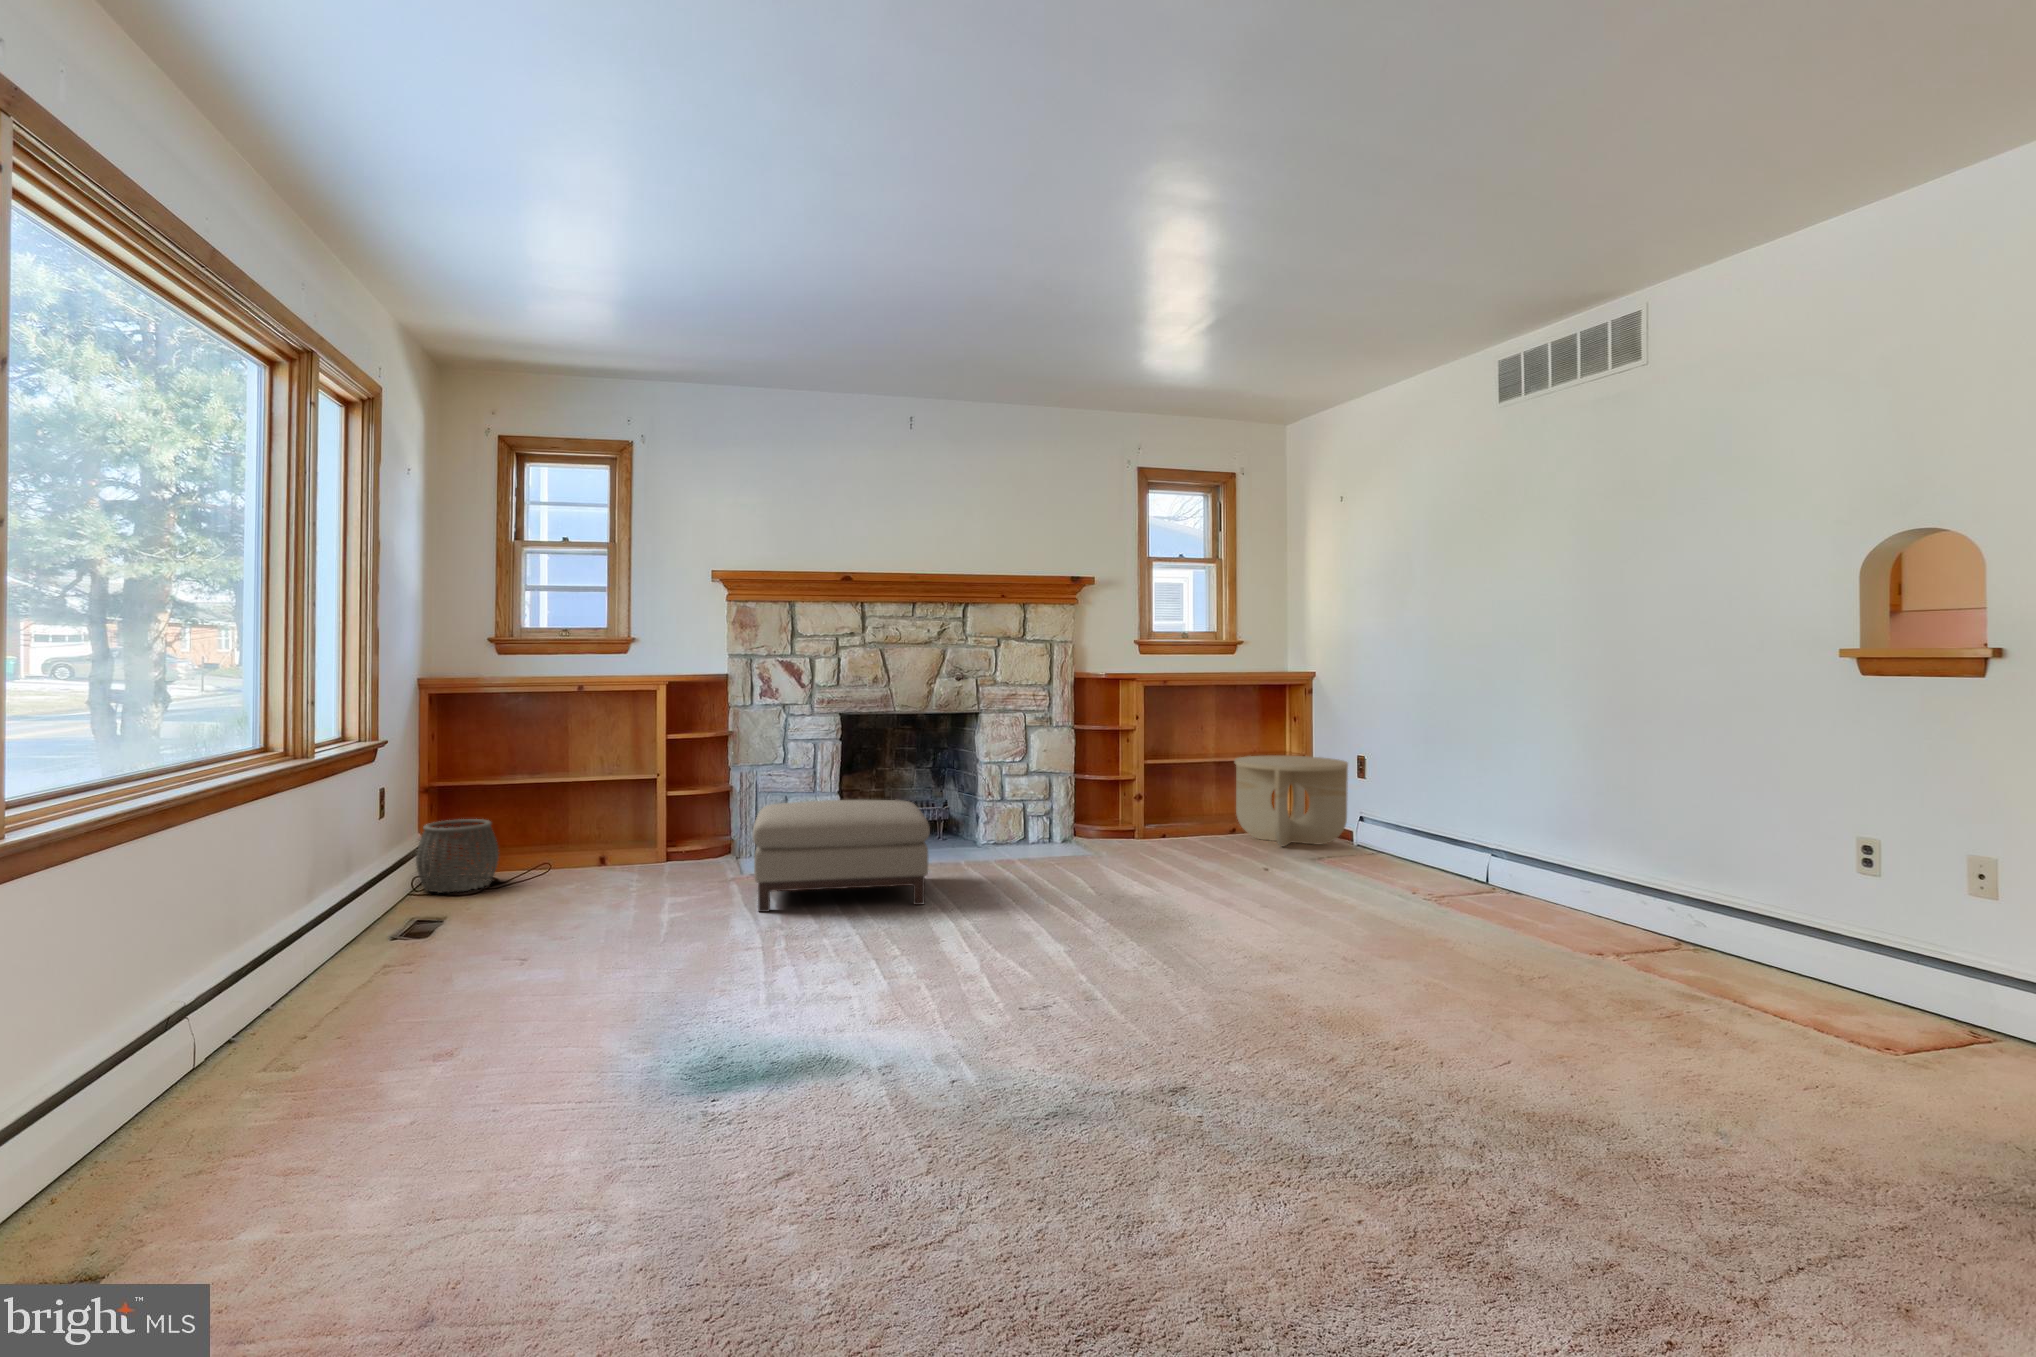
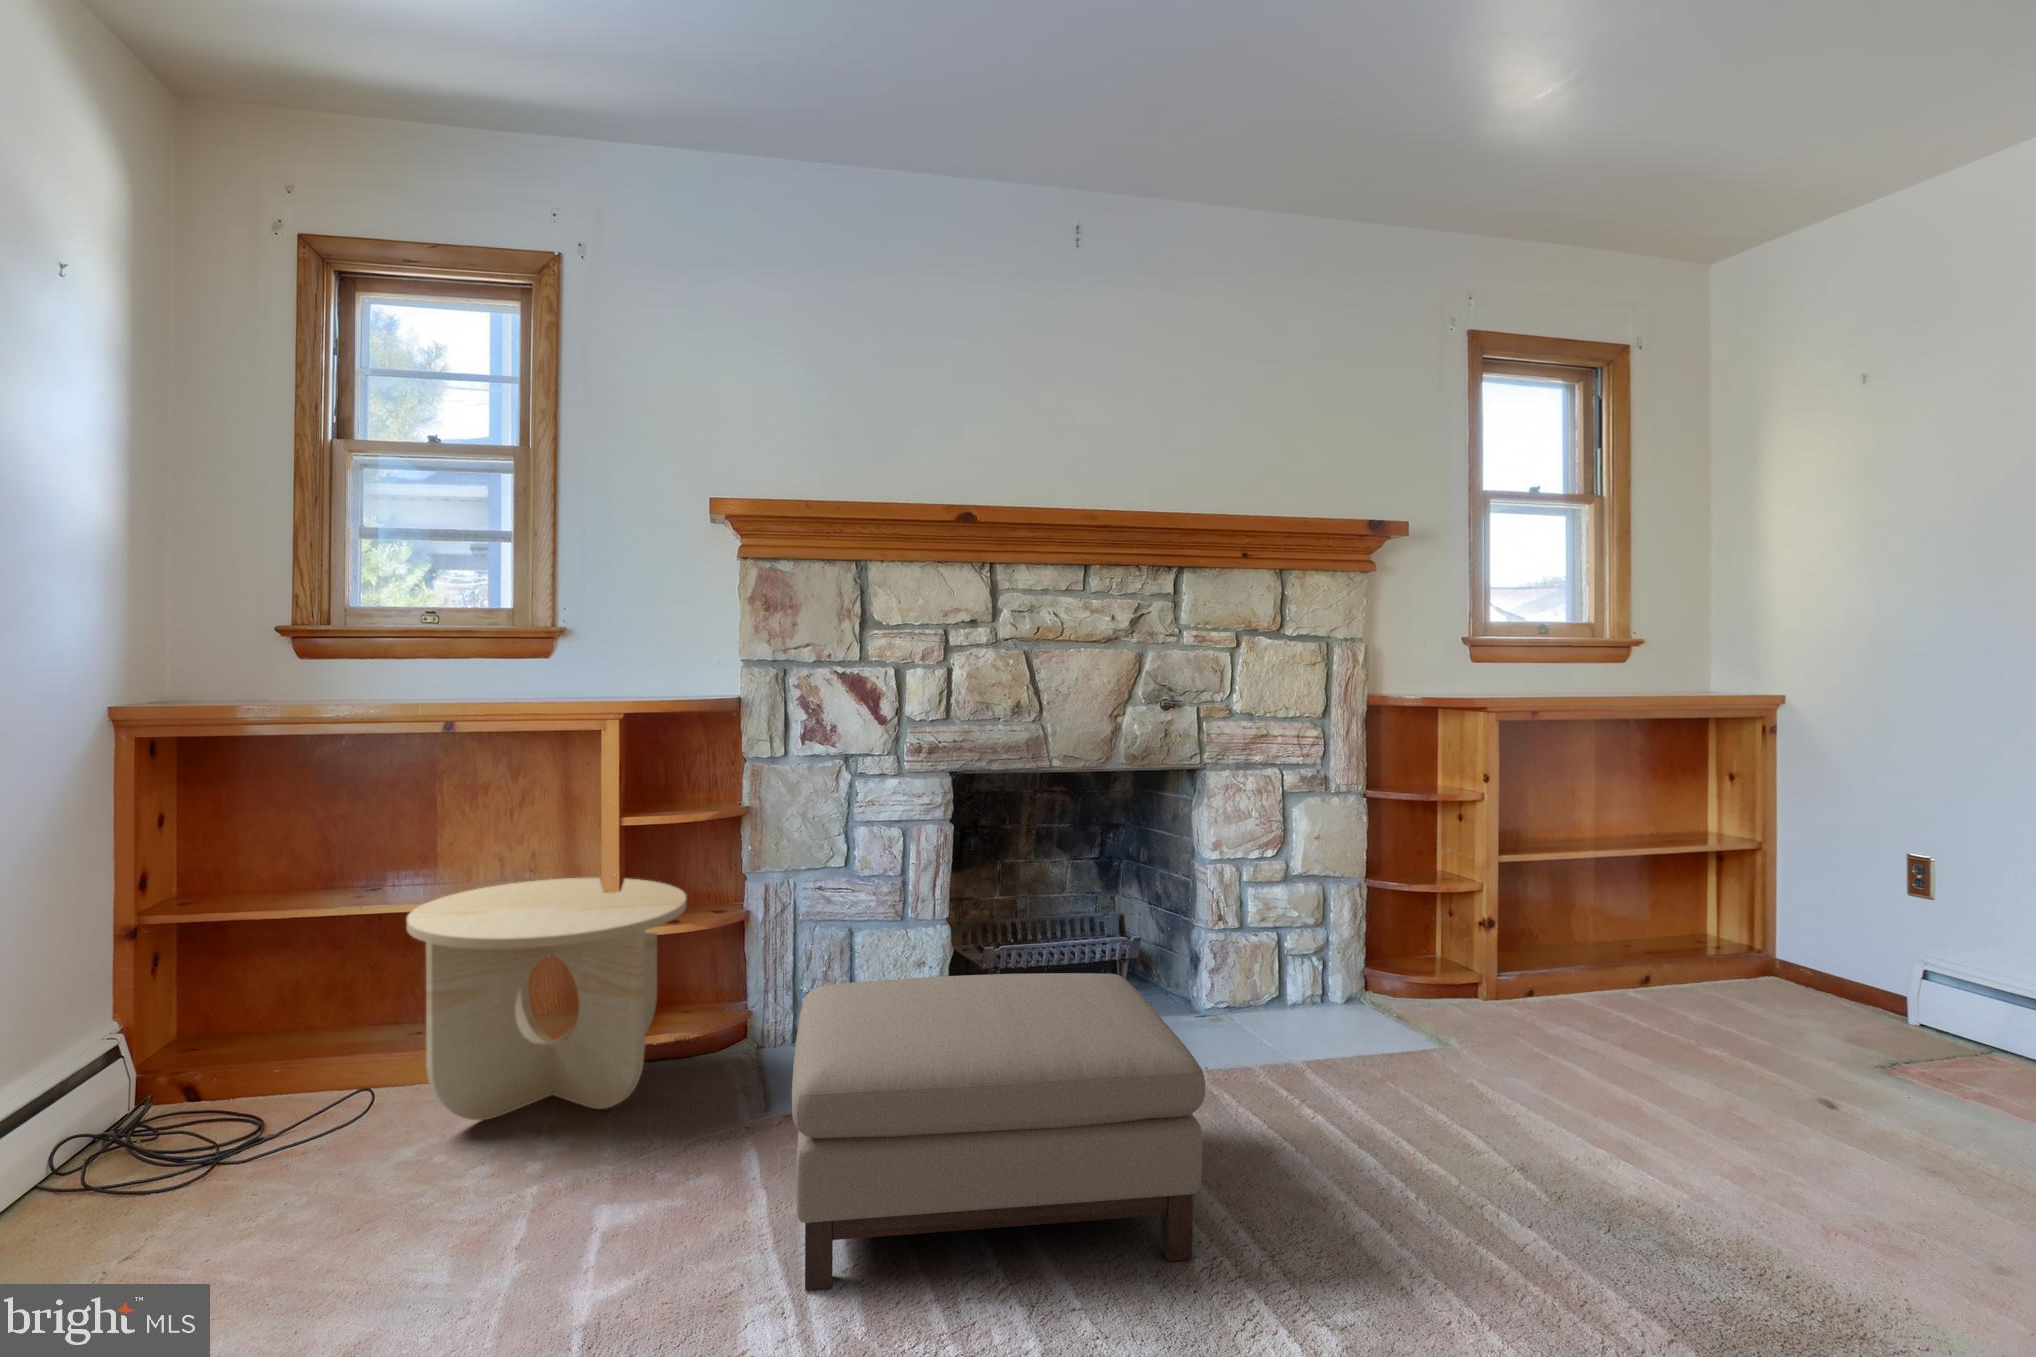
side table: present [1235,756,1348,846] -> present [406,878,686,1120]
woven basket: present [416,819,499,893] -> none [70,998,269,1178]

